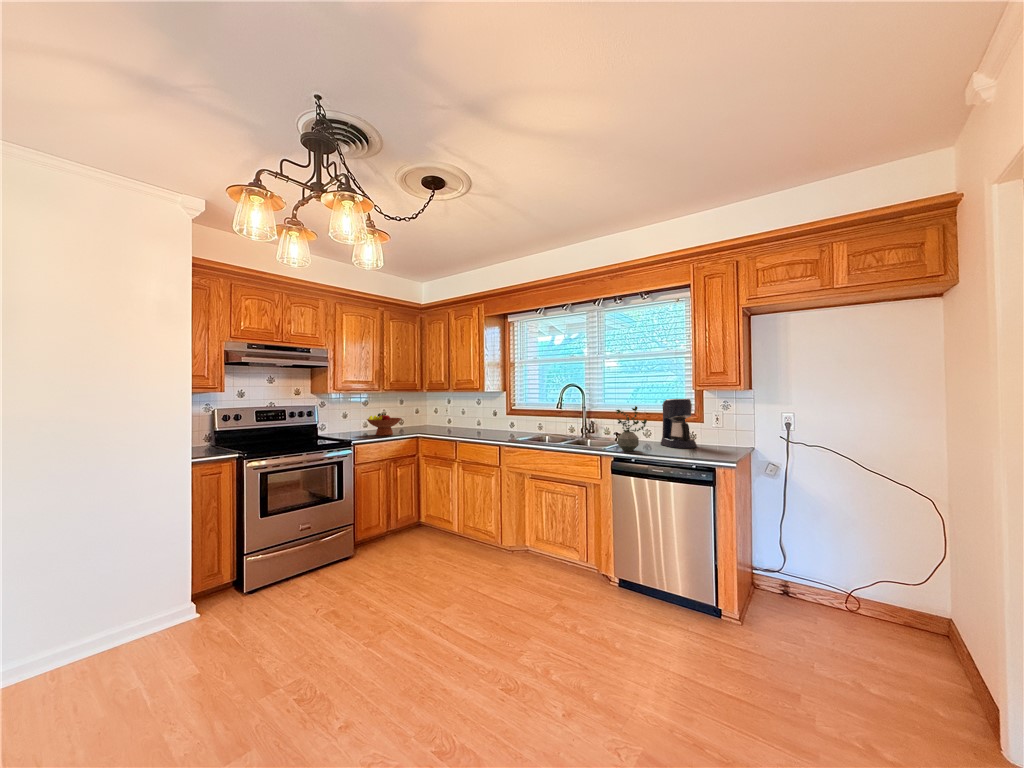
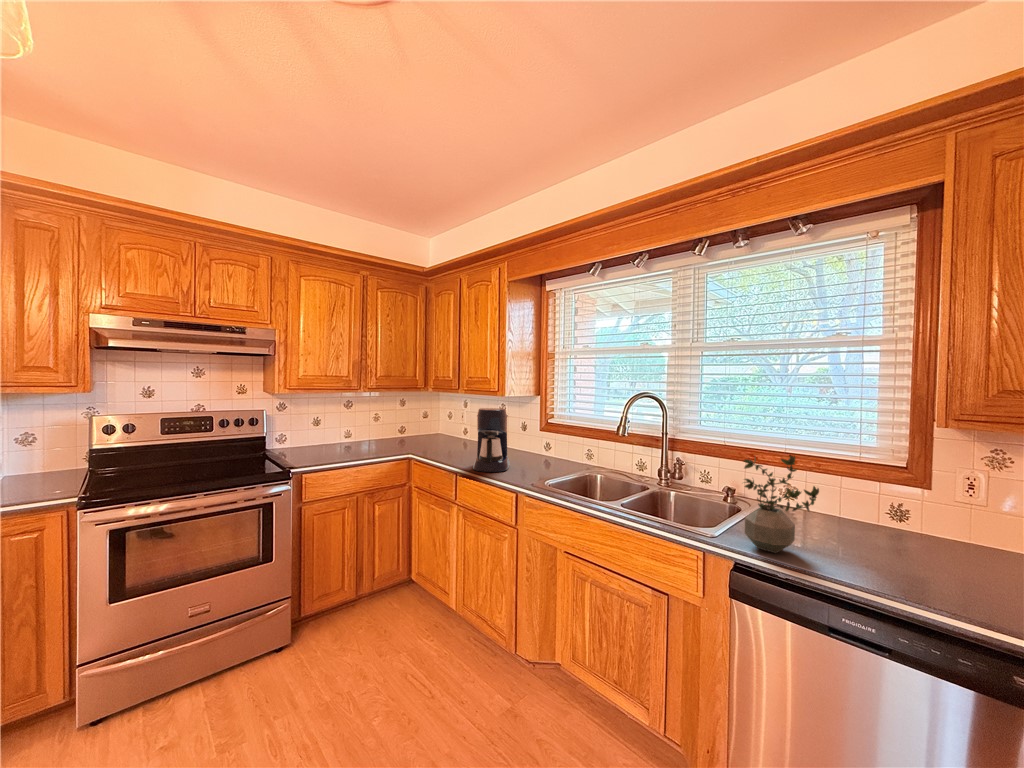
coffee maker: present [660,399,697,448] -> present [473,408,510,472]
fruit bowl: present [367,413,402,436] -> none [336,422,387,455]

